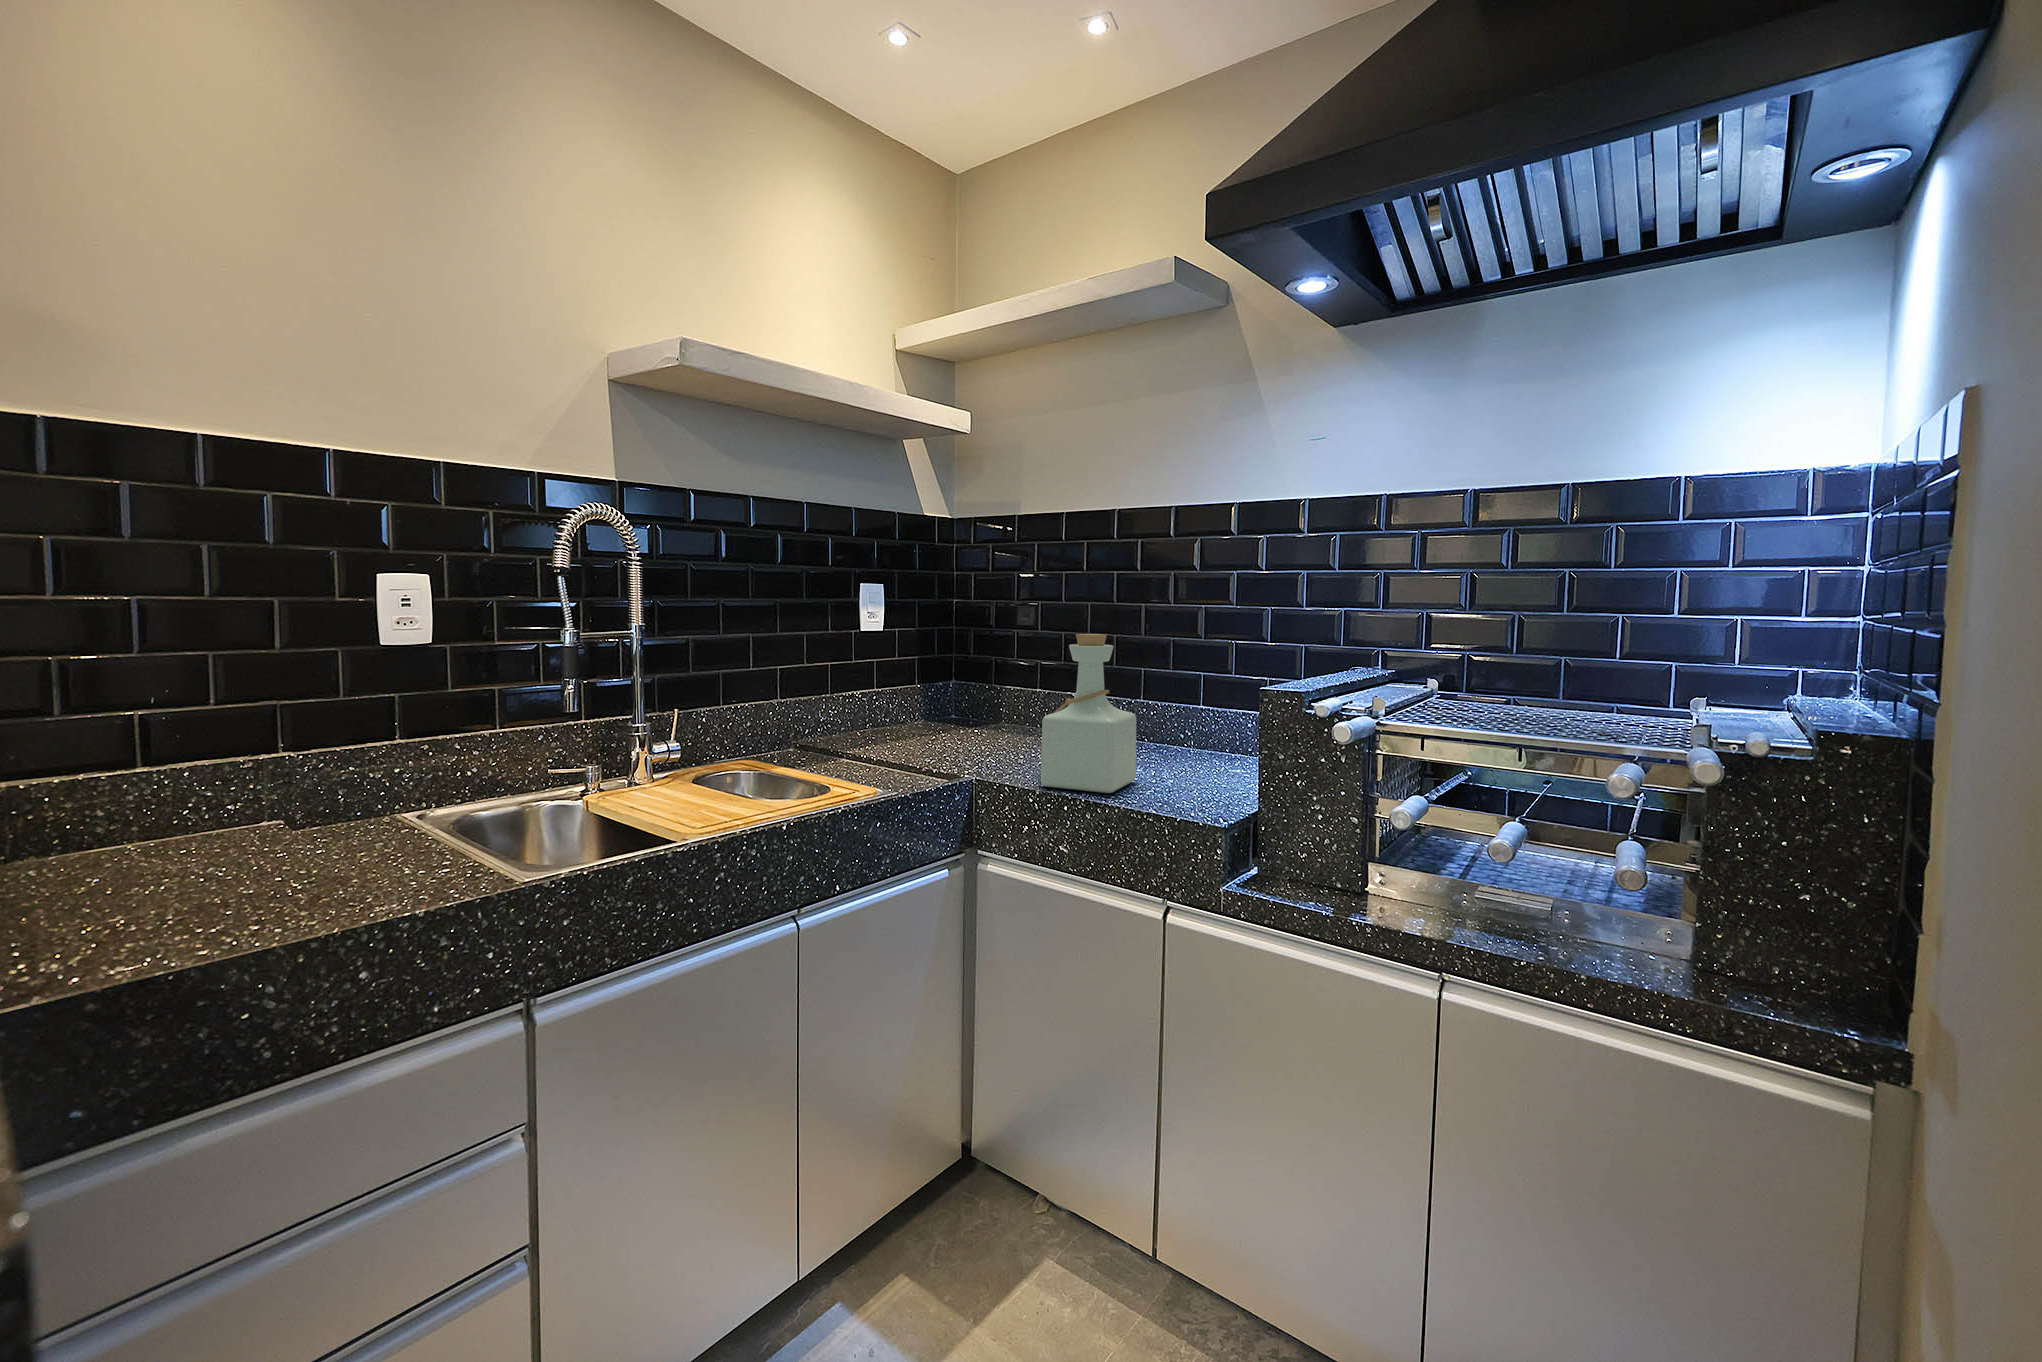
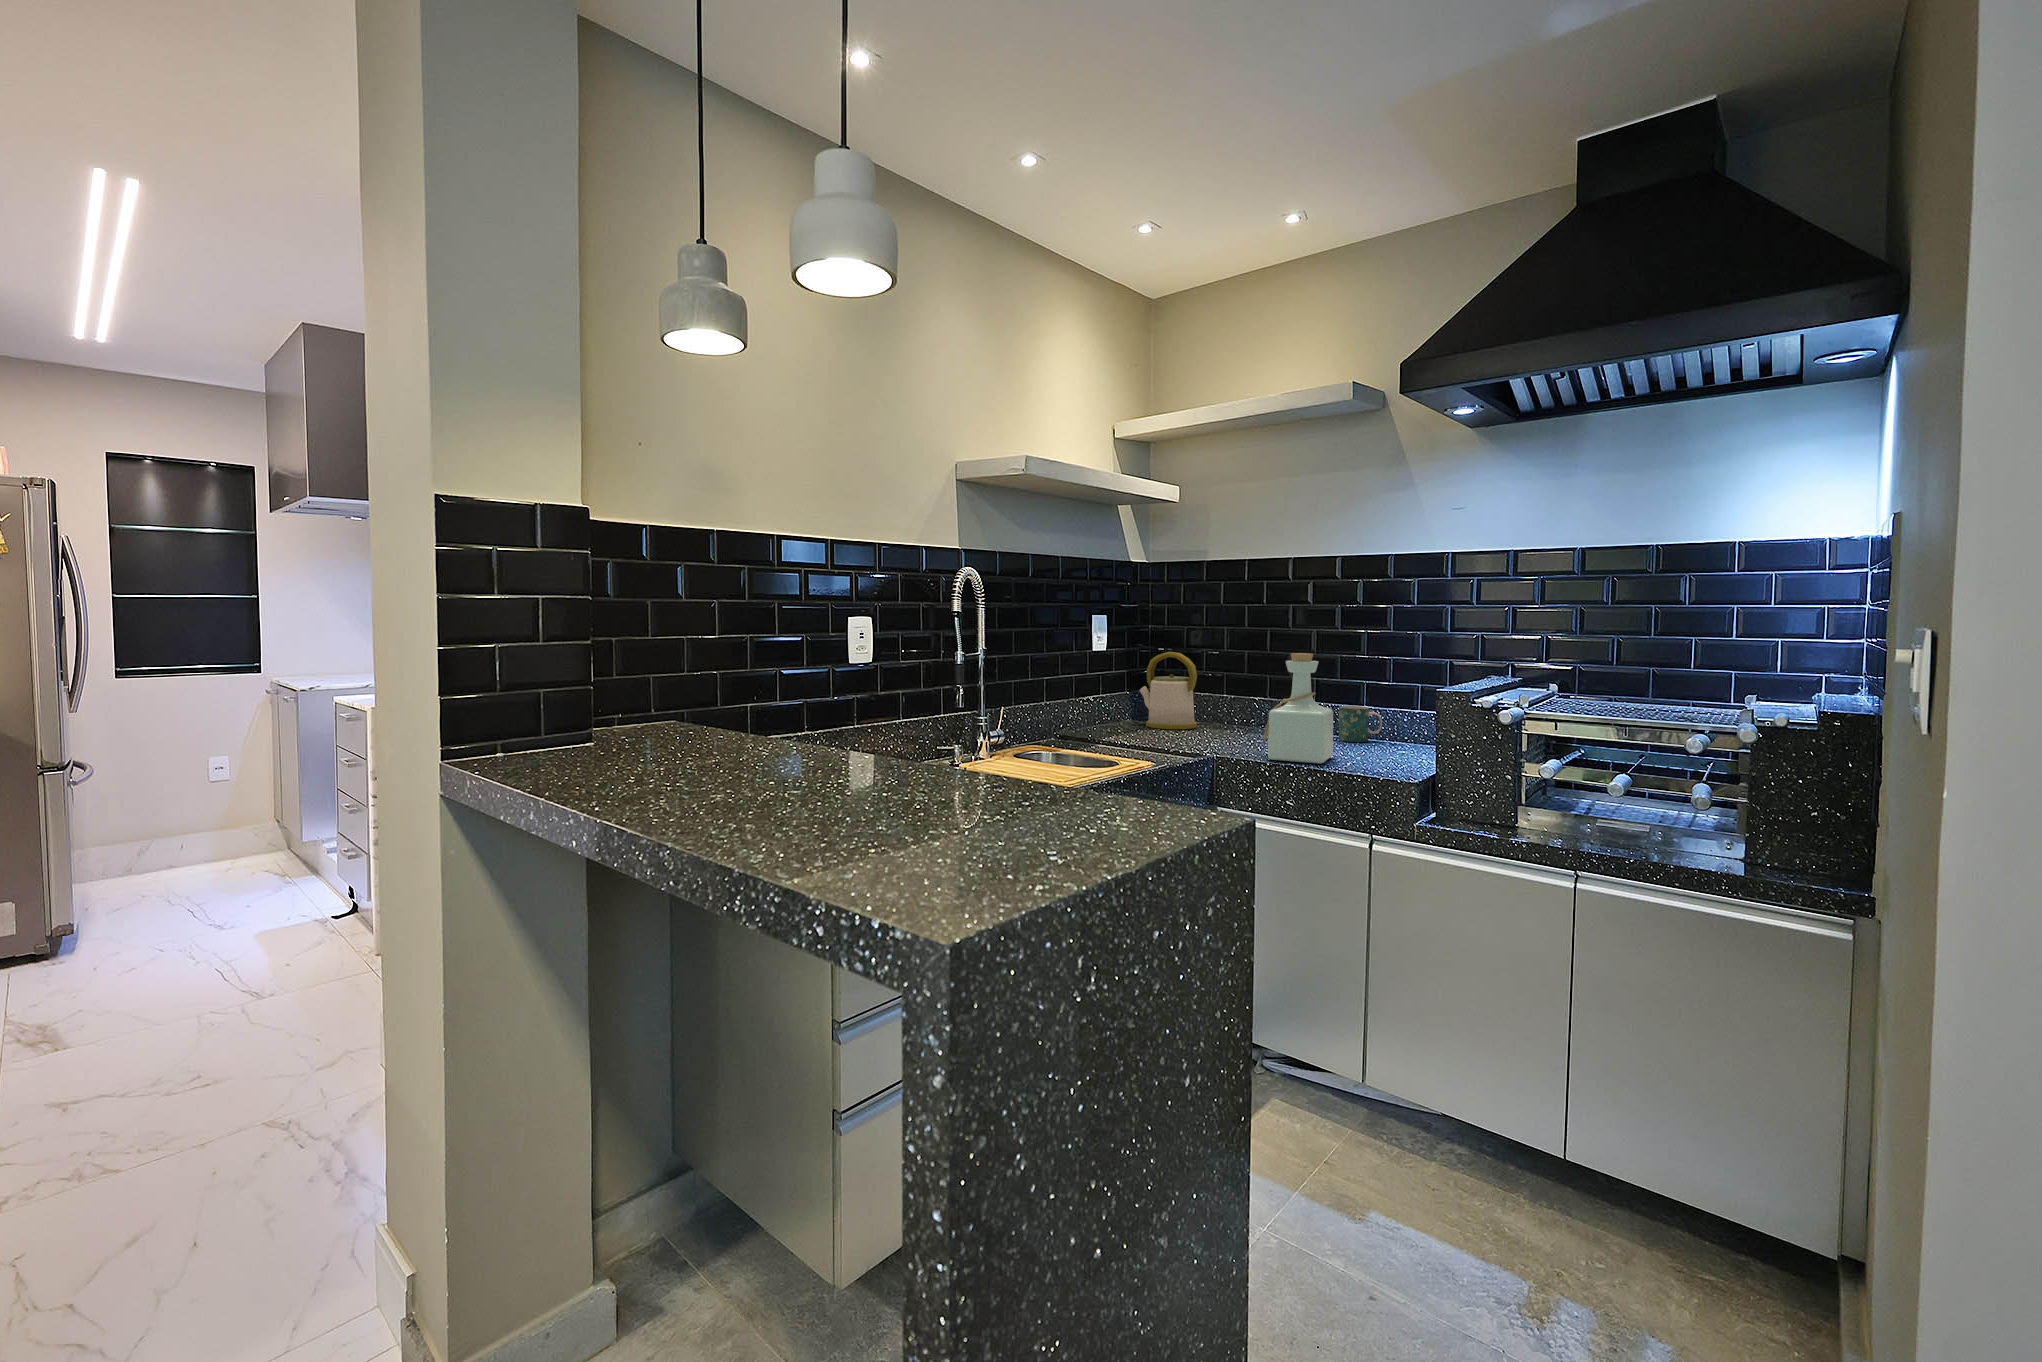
kettle: none [923,633,995,737] -> present [1140,652,1197,729]
mug: none [1166,707,1221,756] -> present [1339,706,1382,742]

